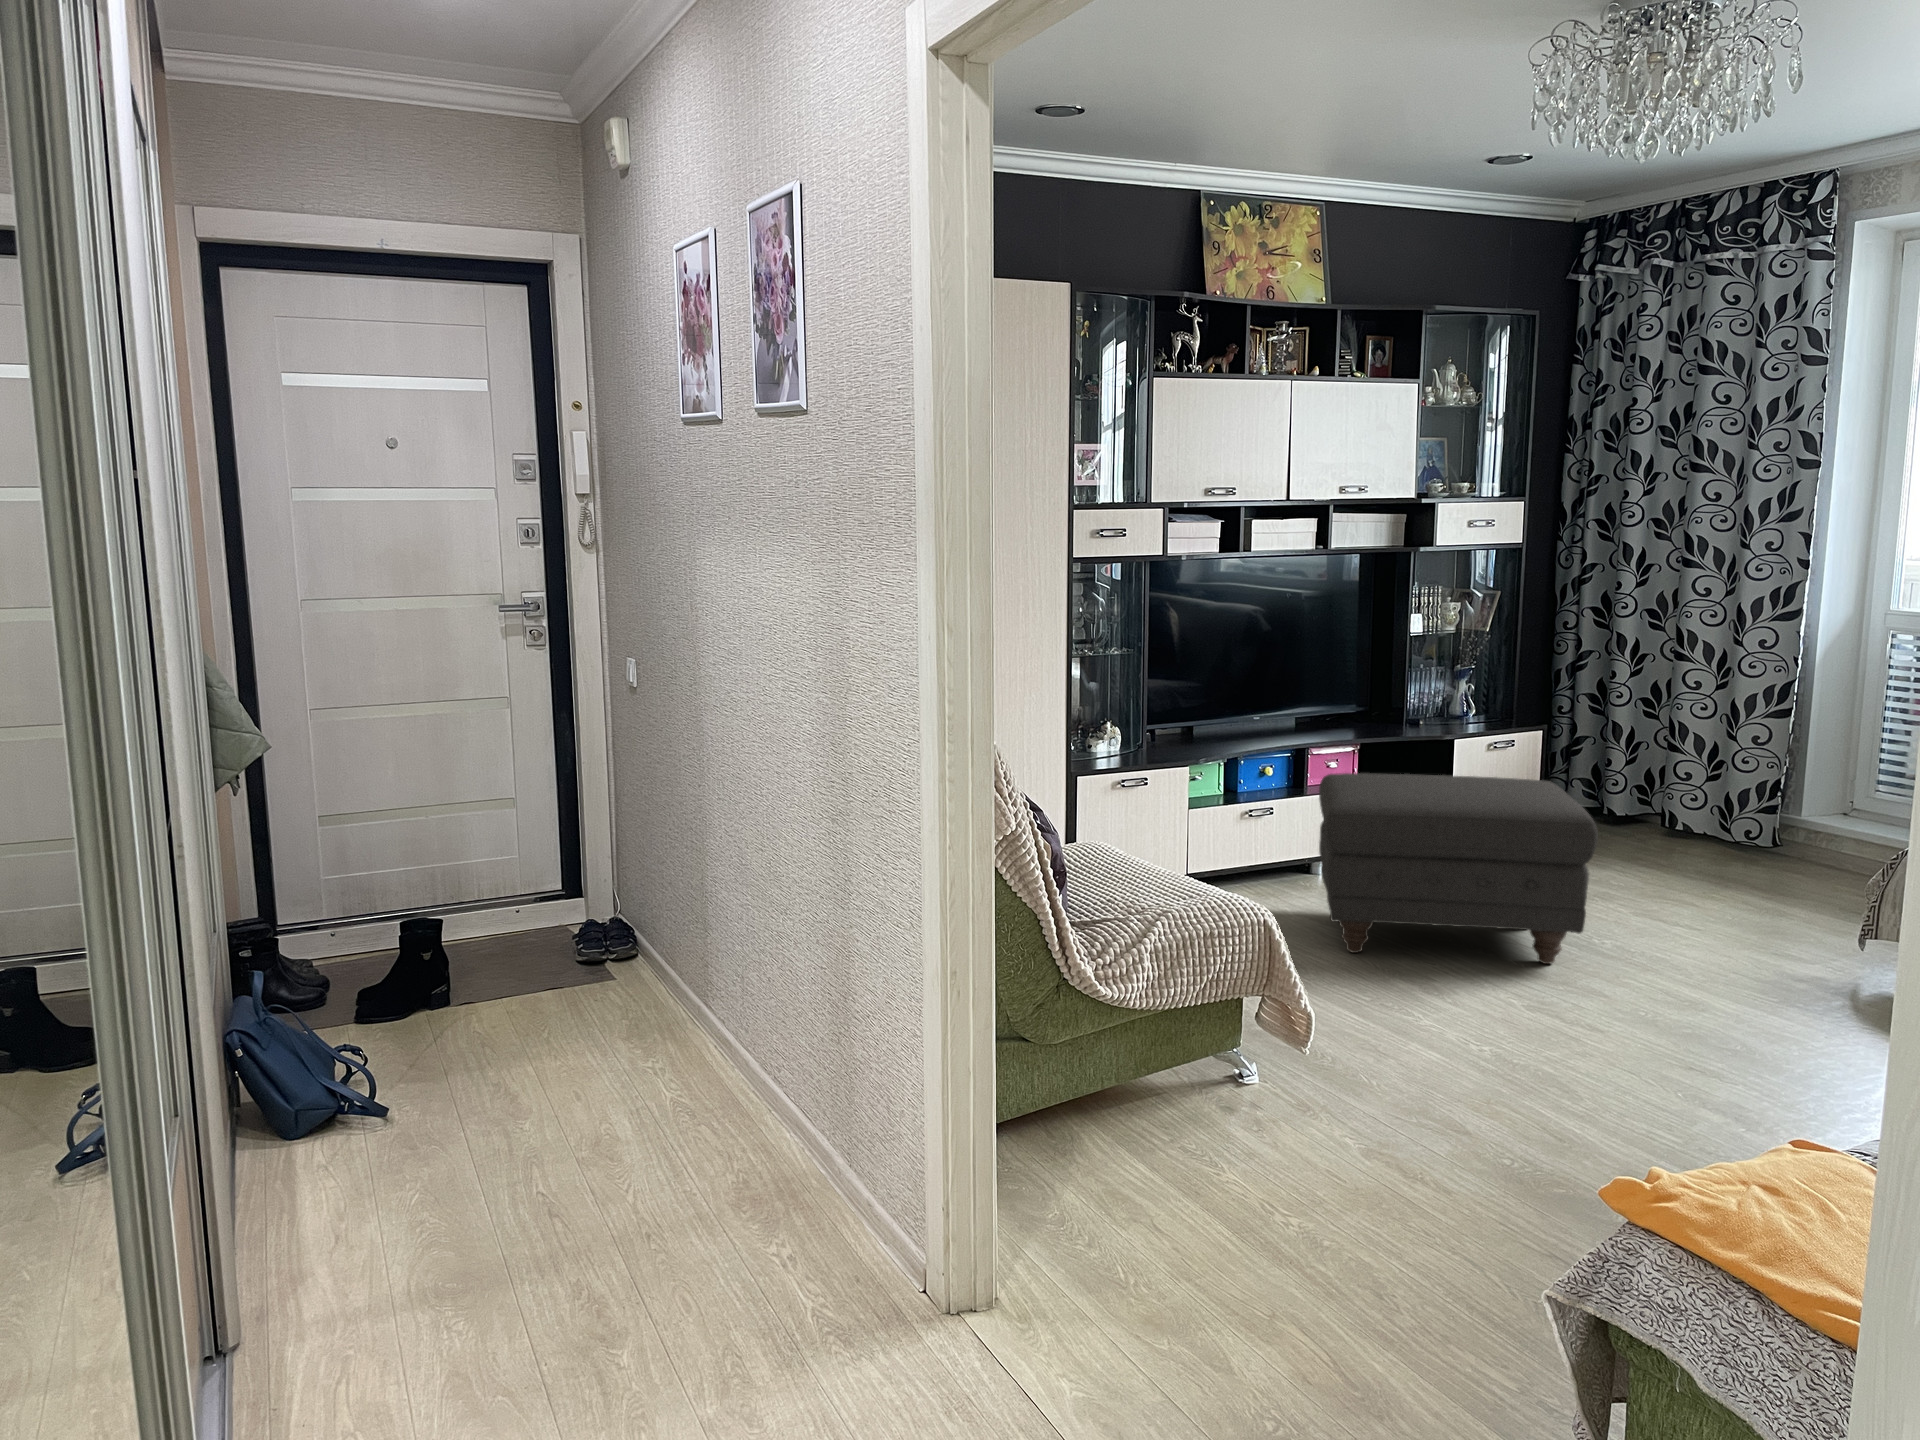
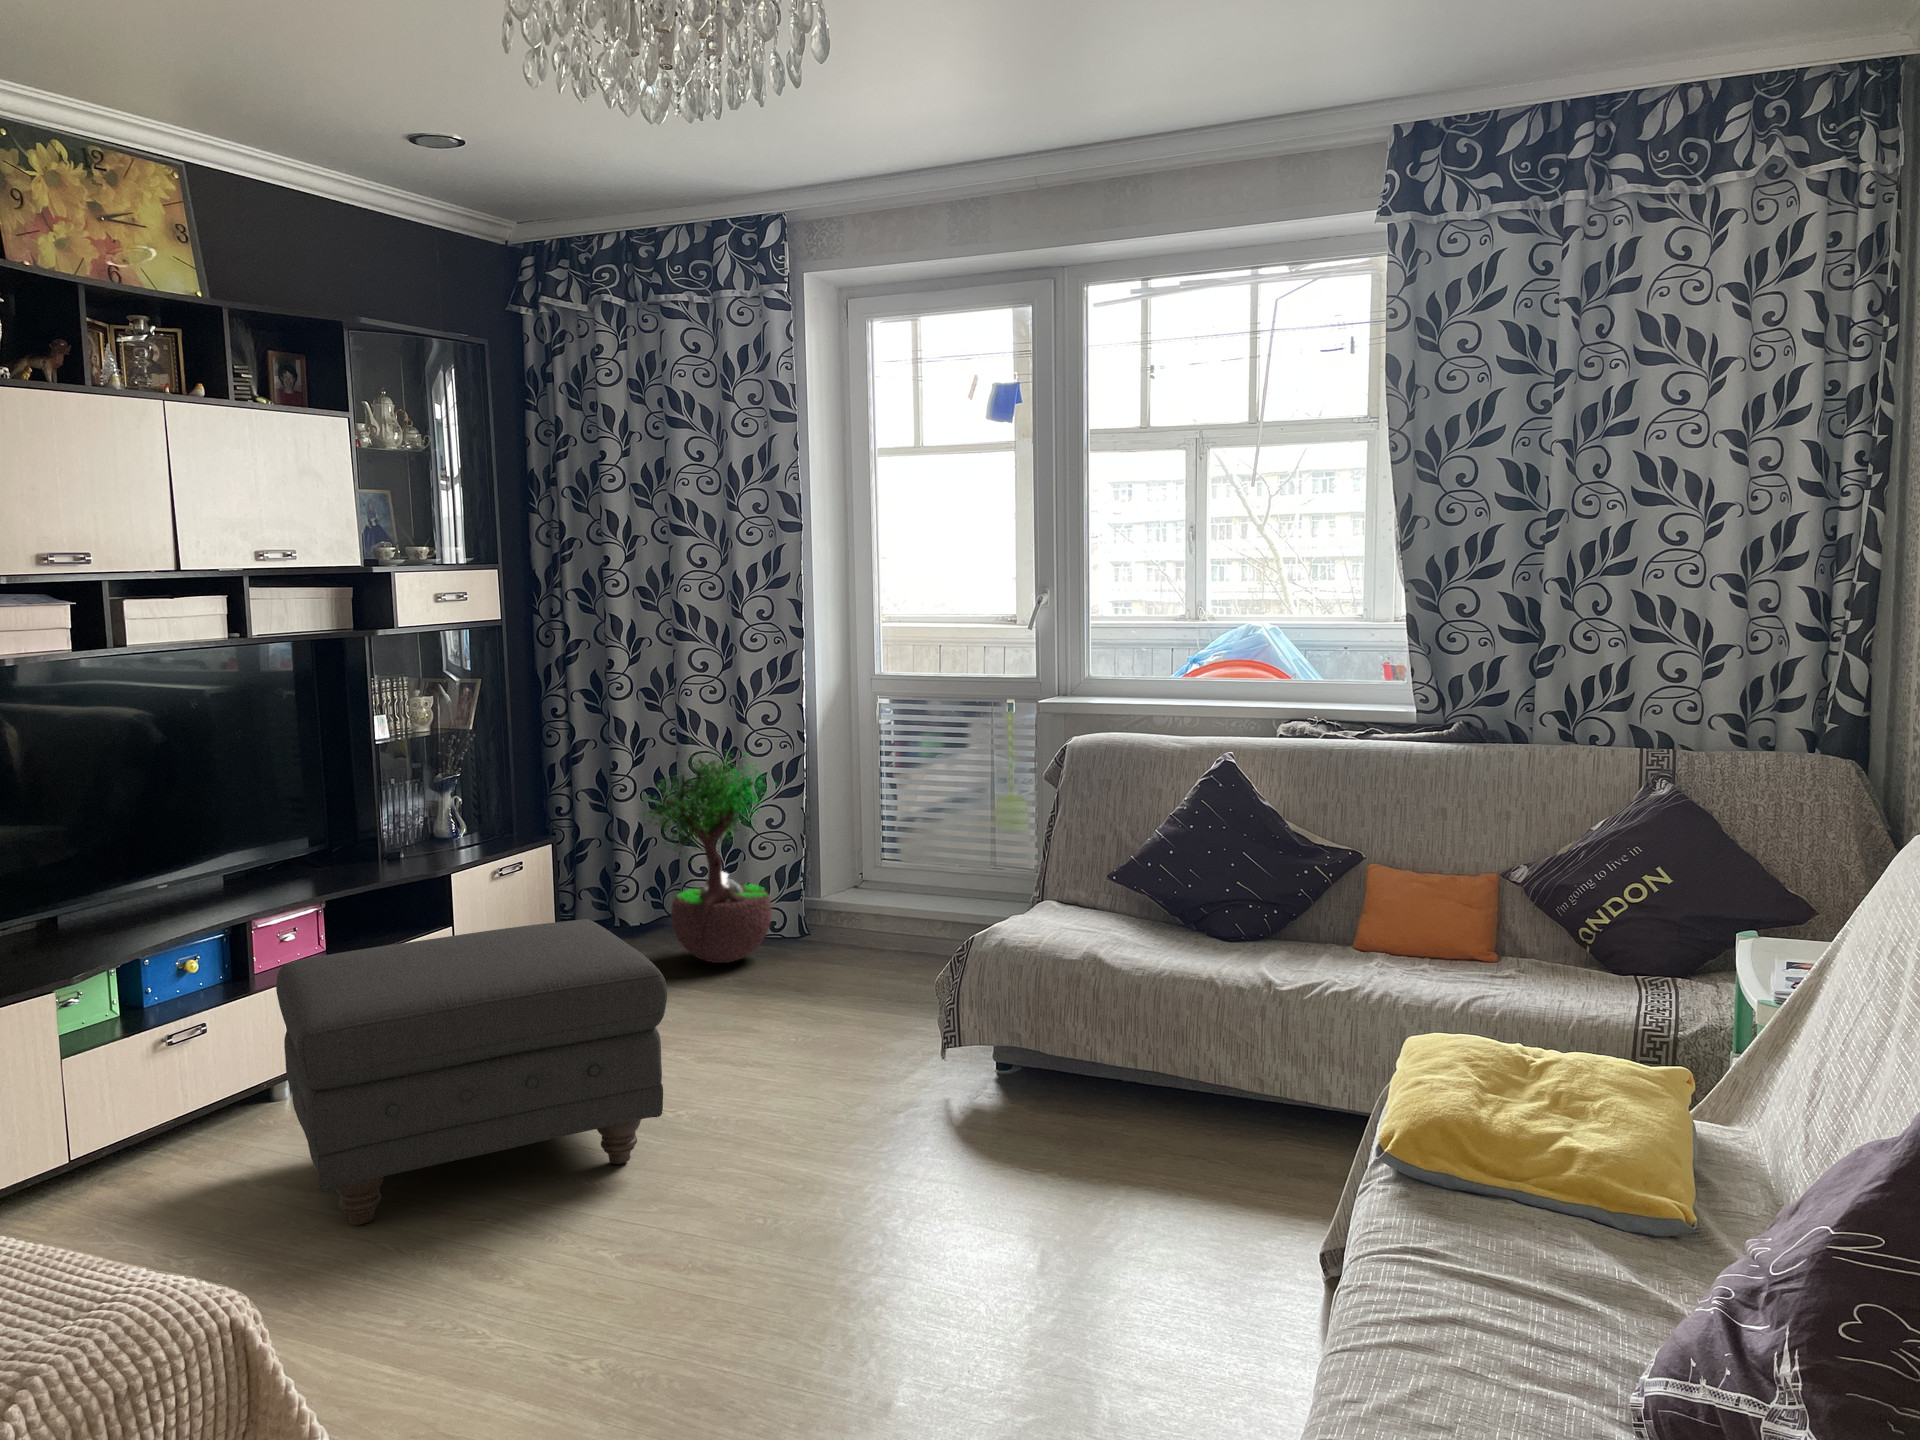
potted tree: none [1624,652,1761,857] -> present [643,751,776,963]

